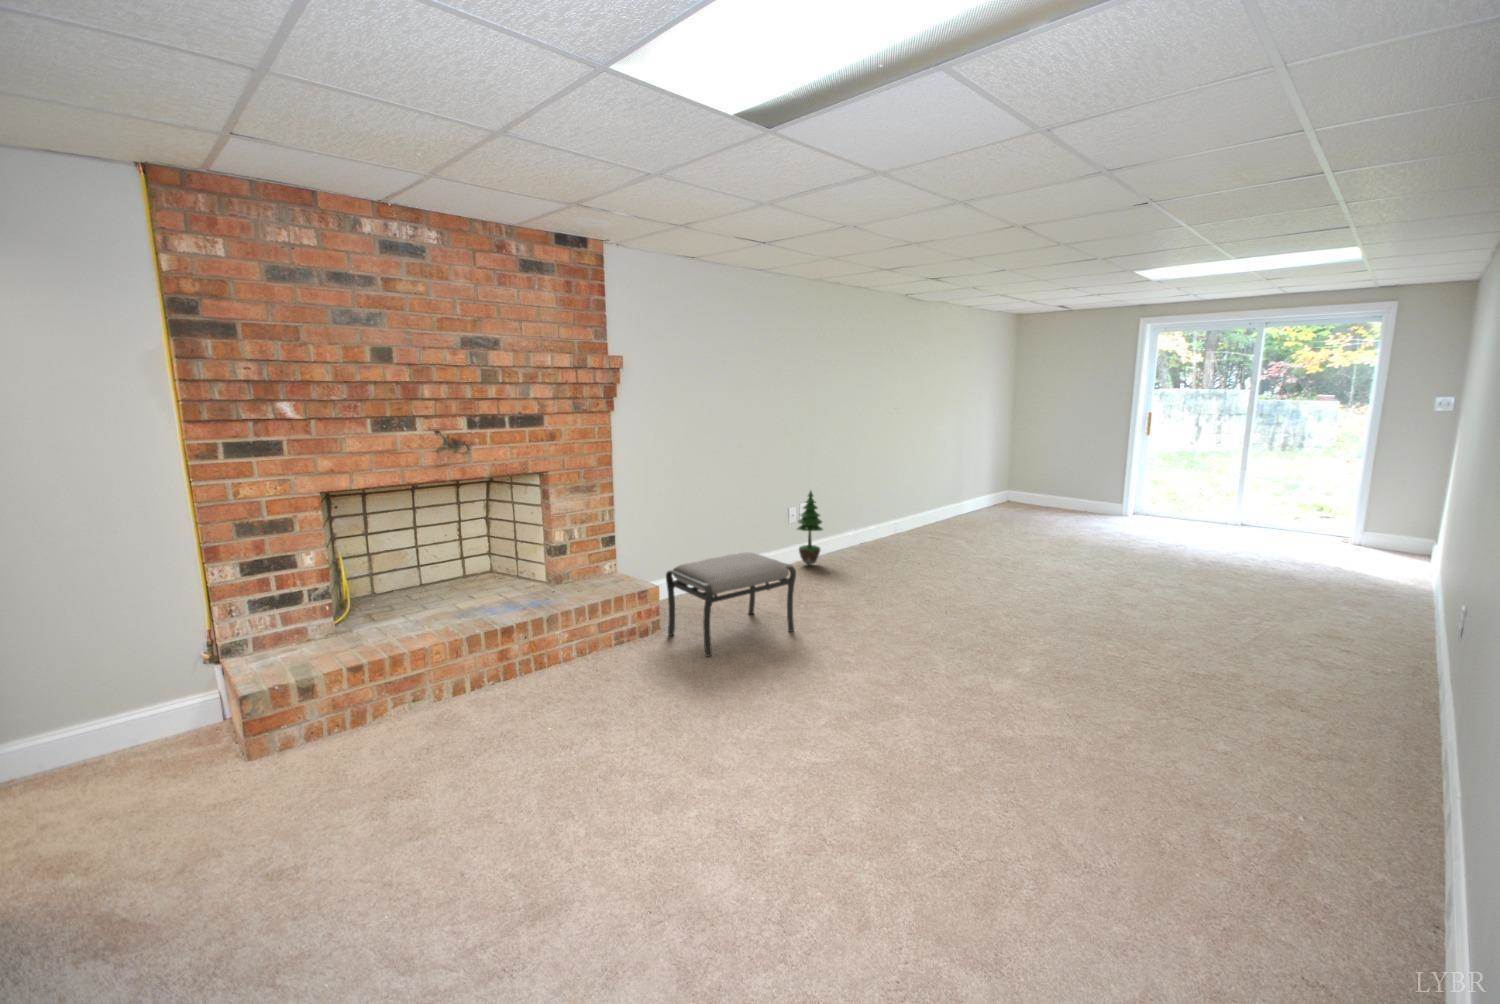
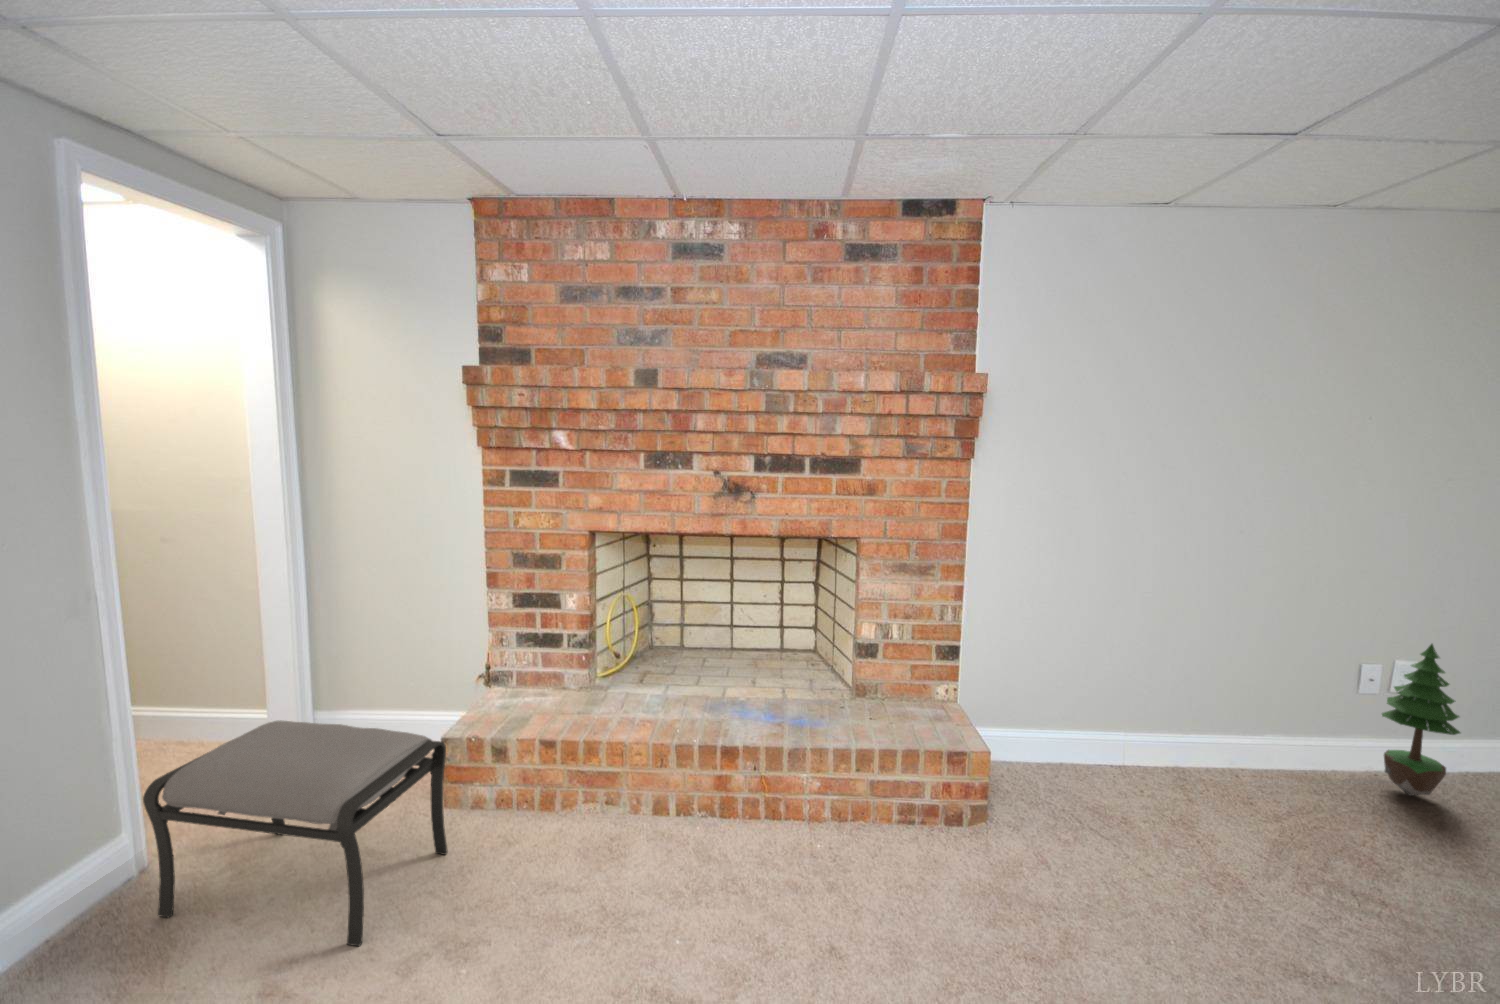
ottoman: present [666,552,796,657] -> present [143,720,447,946]

